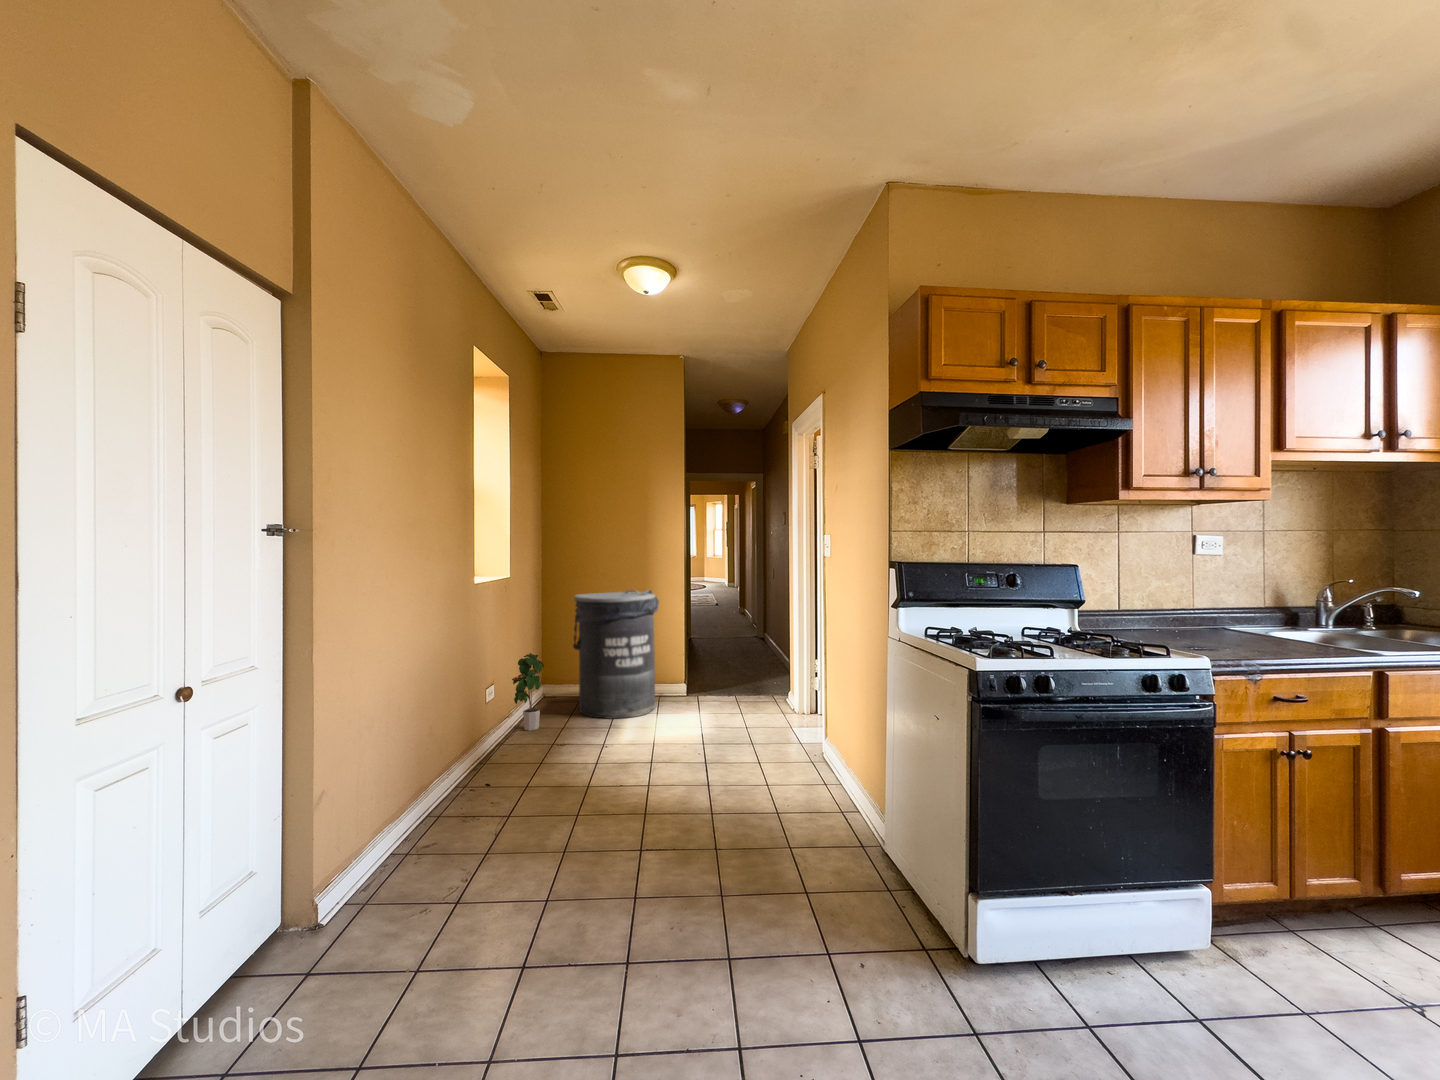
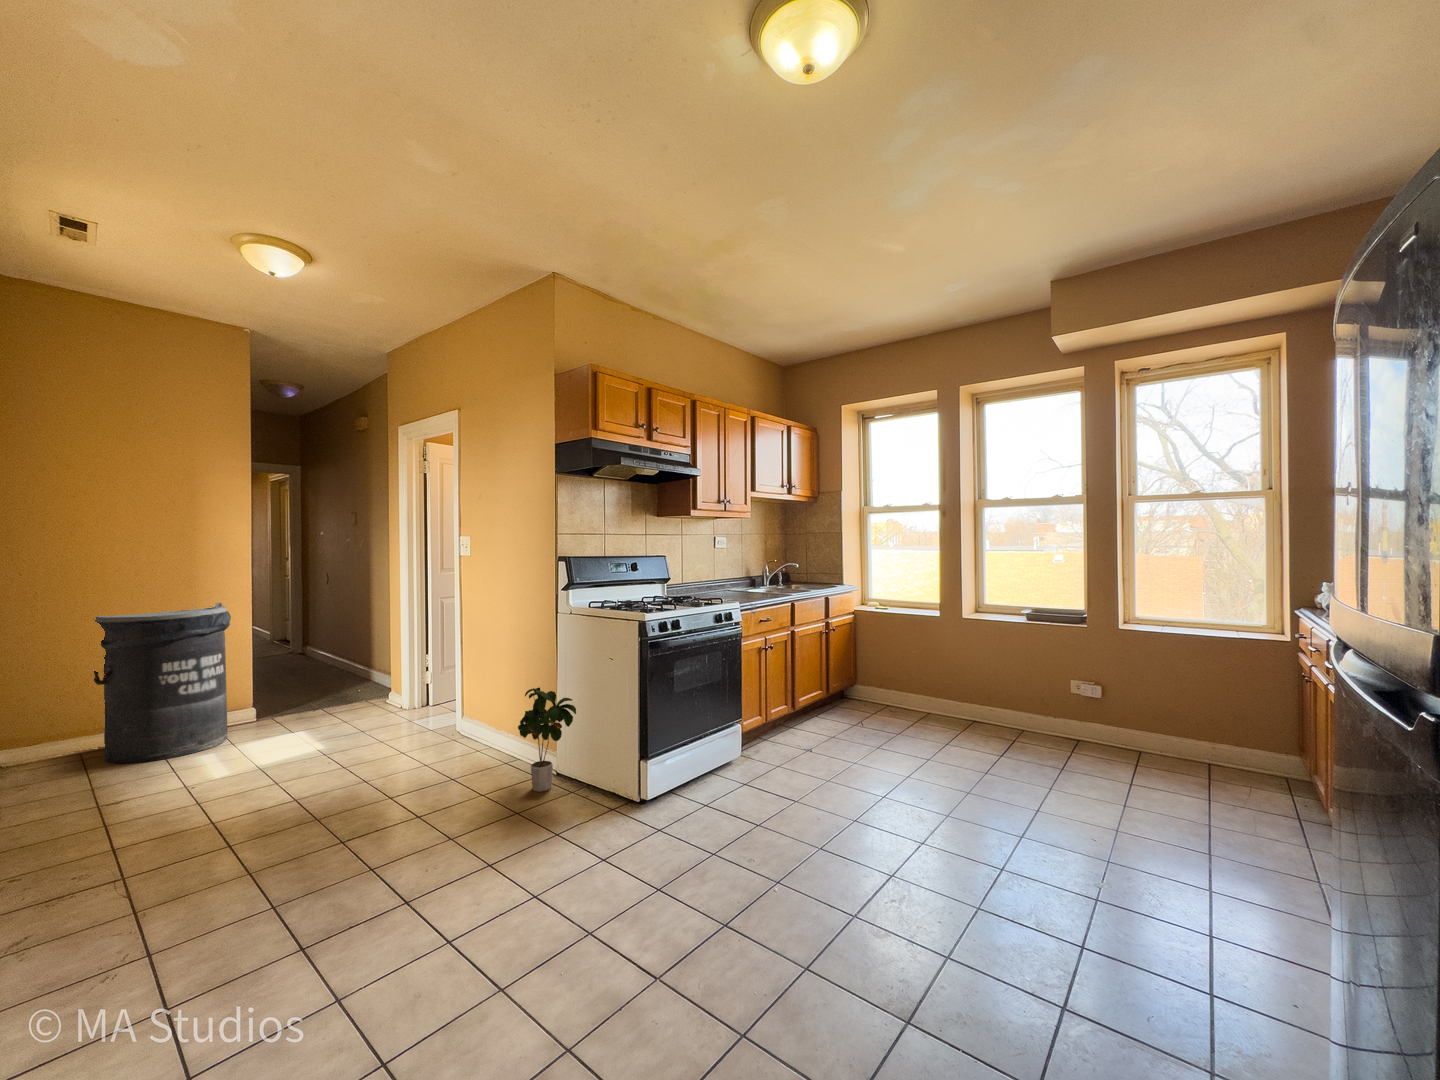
potted plant: present [512,653,544,731] -> present [518,687,576,792]

